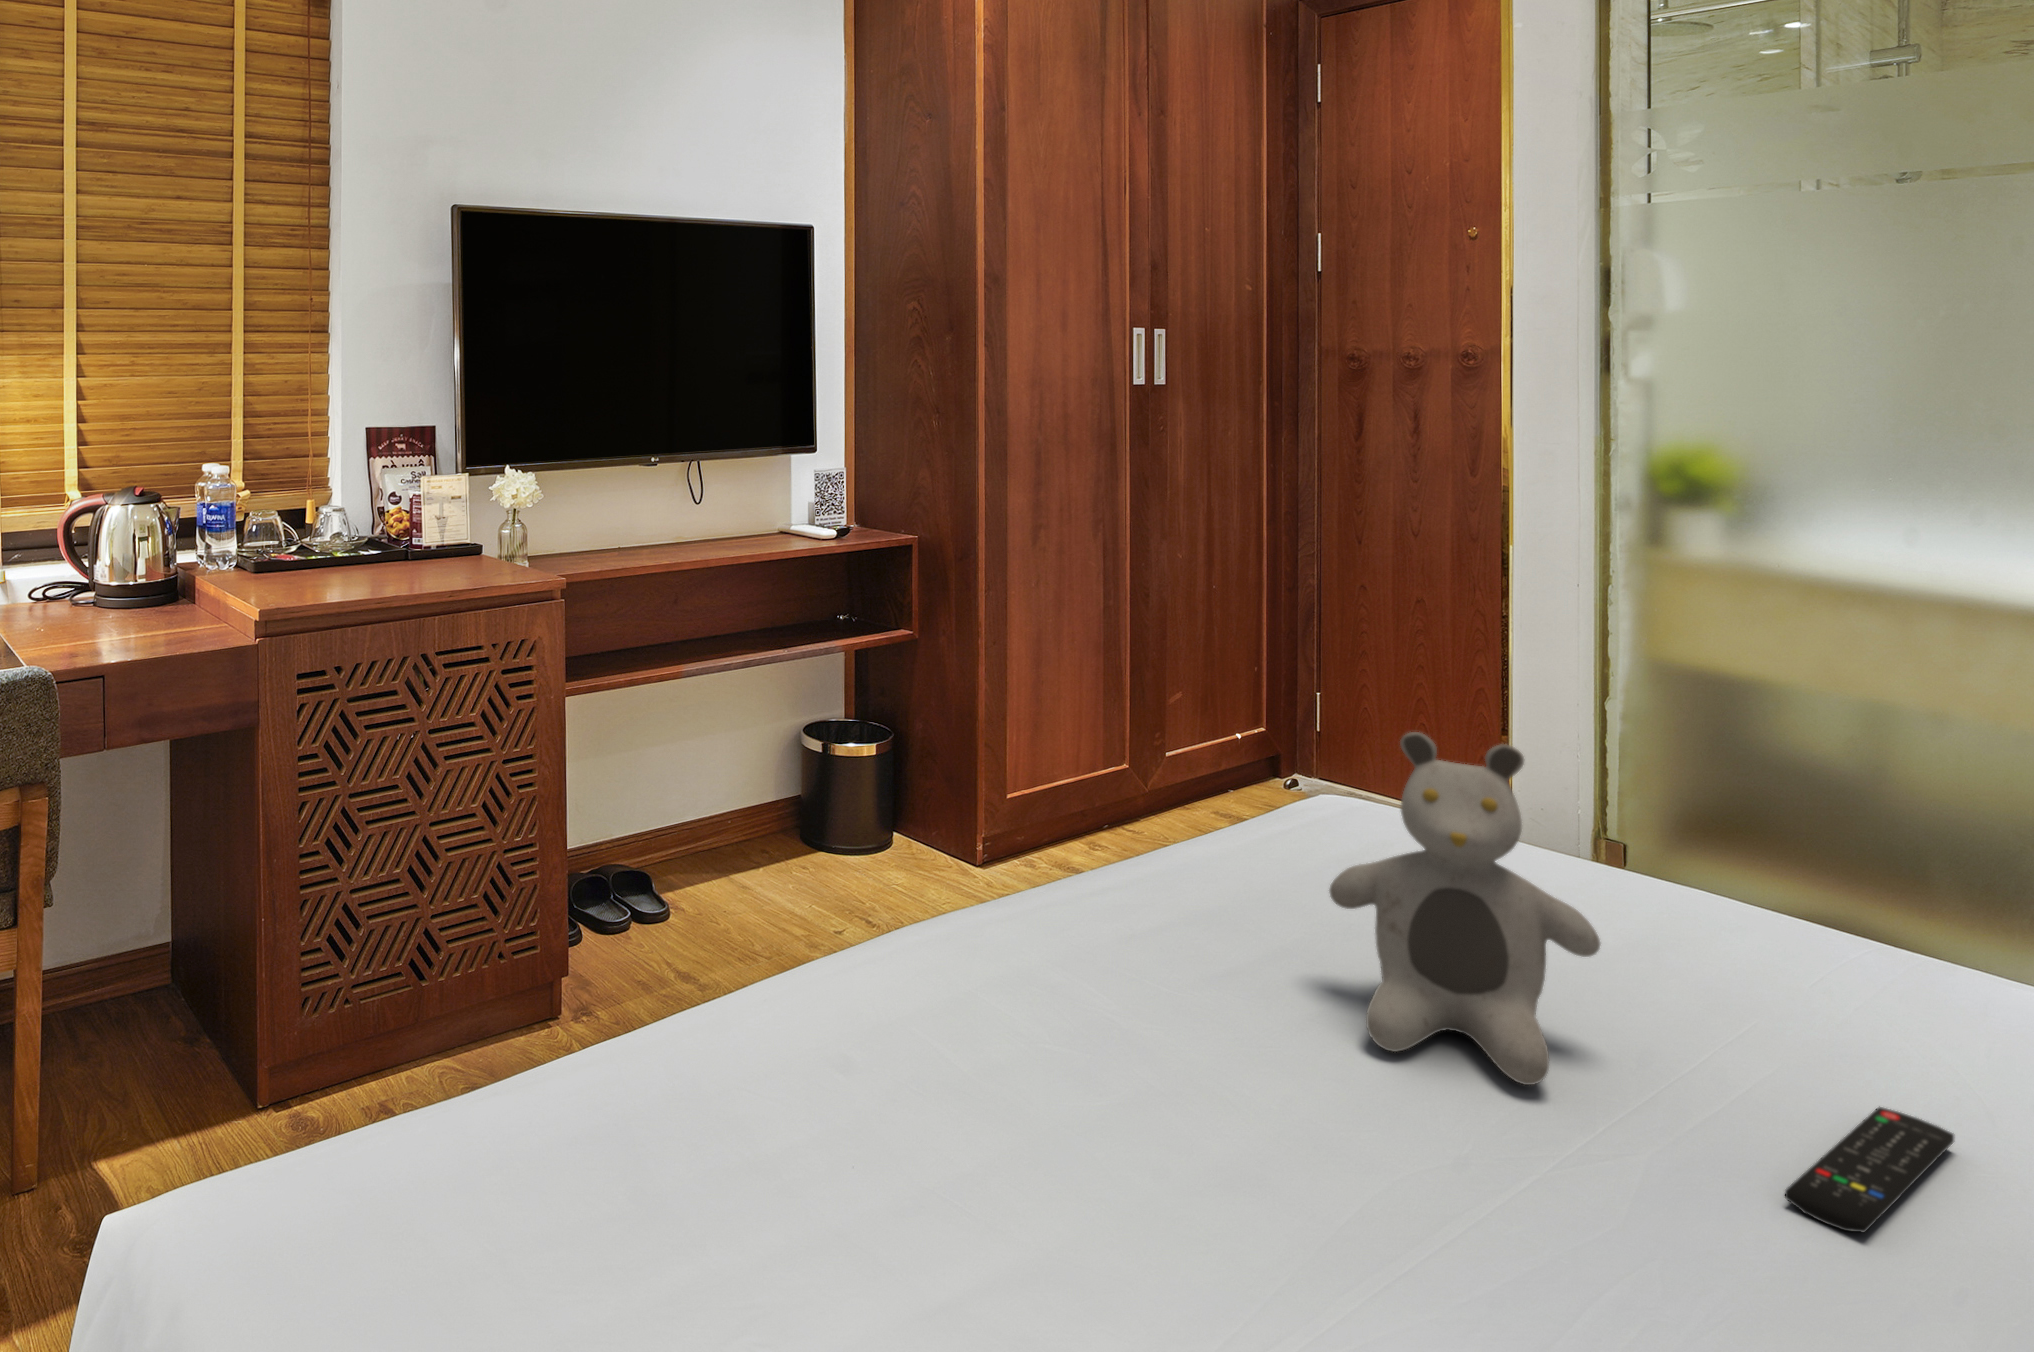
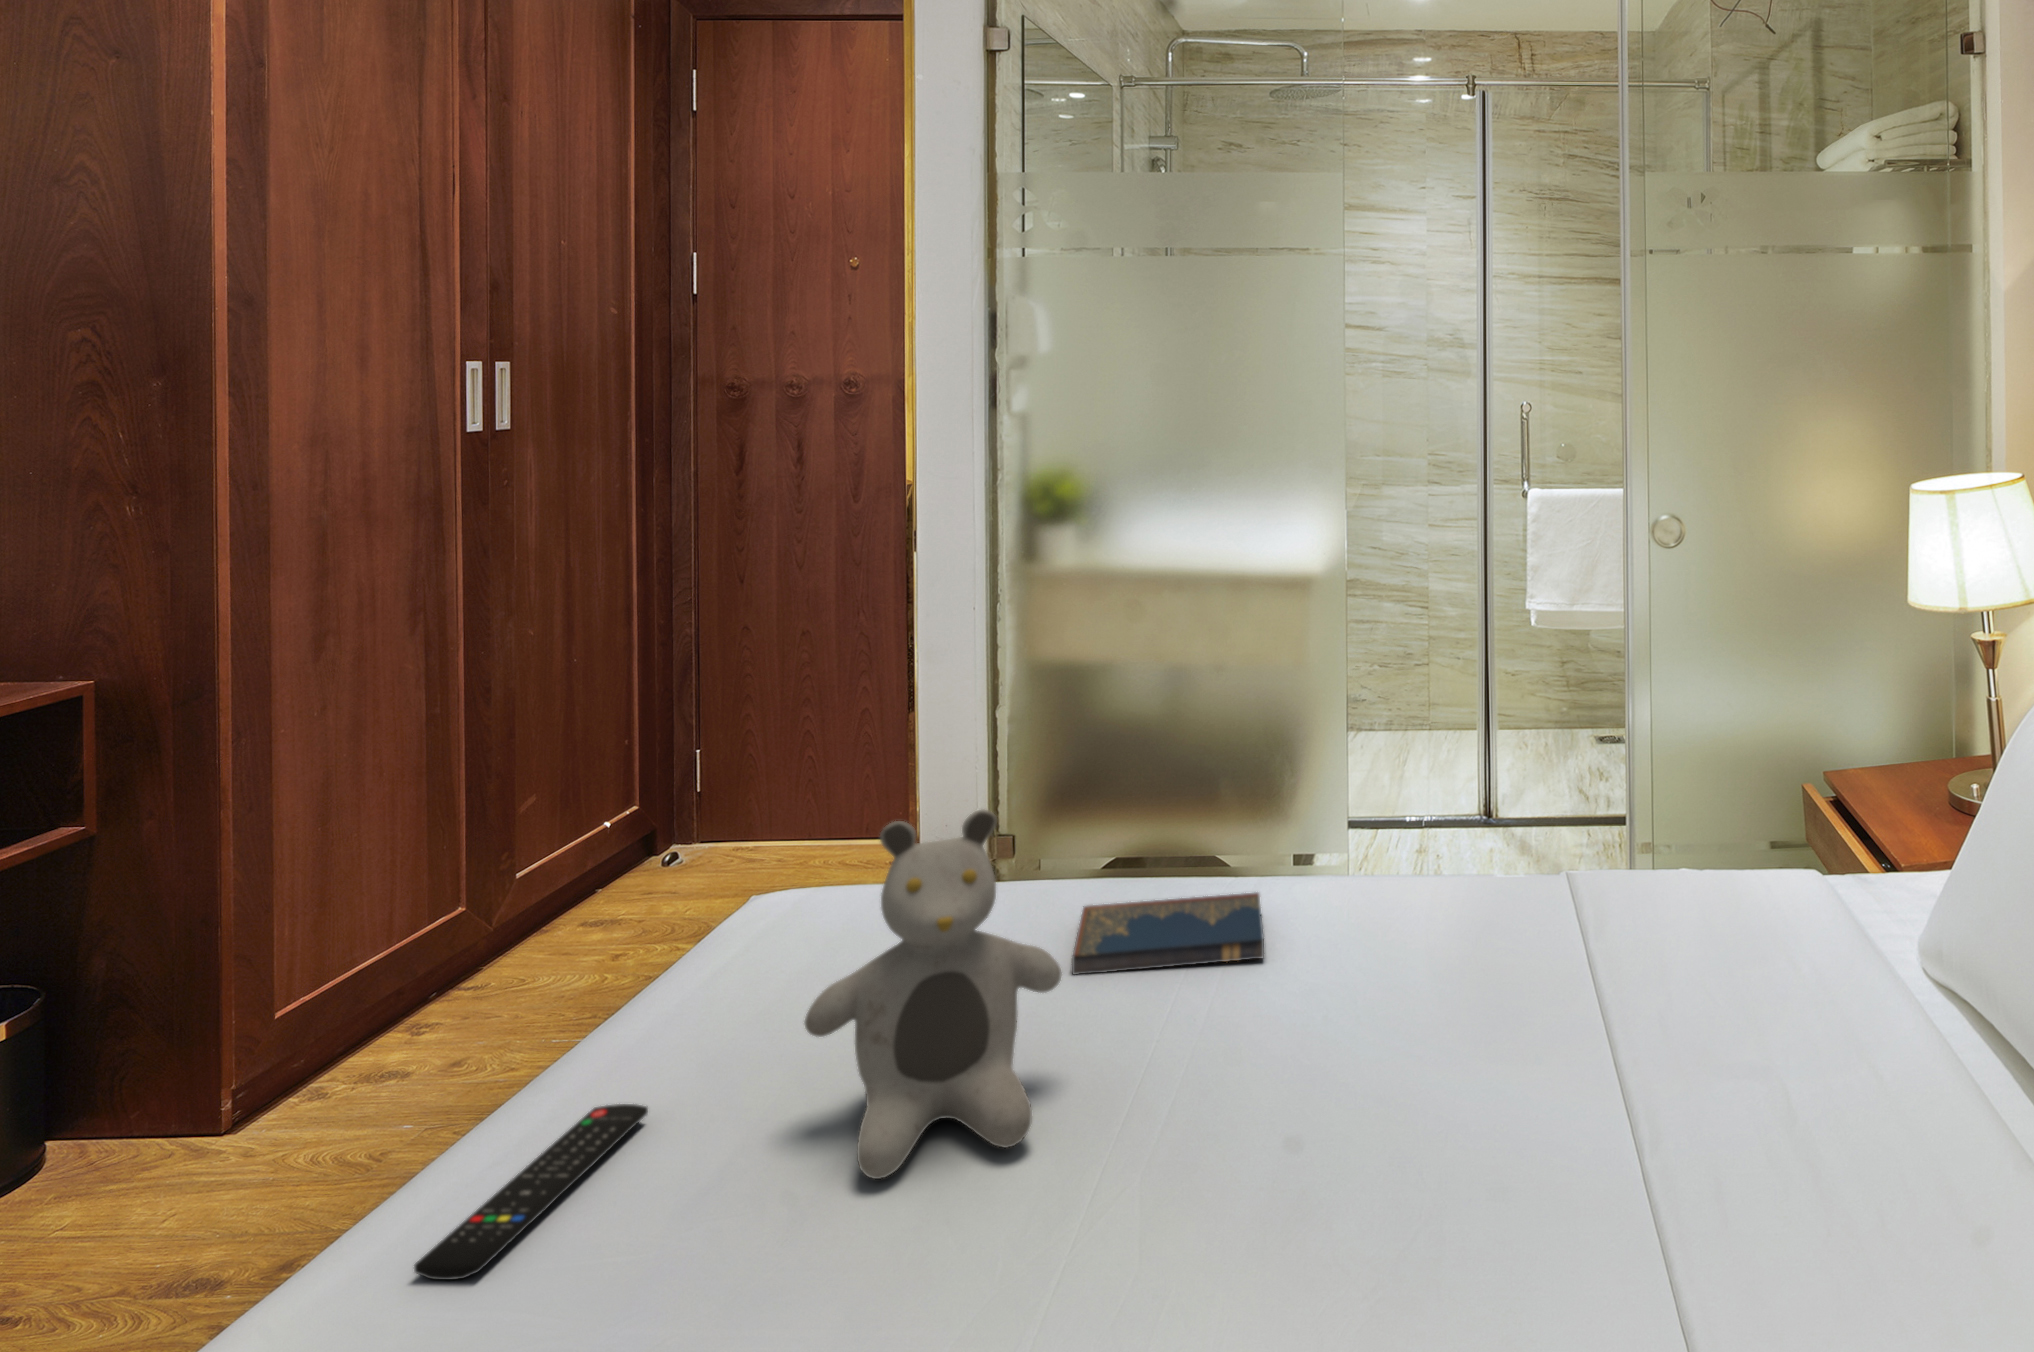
hardcover book: none [1638,913,1933,1053] -> present [1072,893,1264,975]
remote control: present [1785,1107,1954,1232] -> present [414,1104,648,1280]

